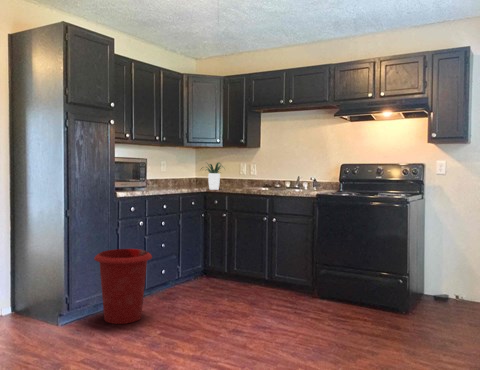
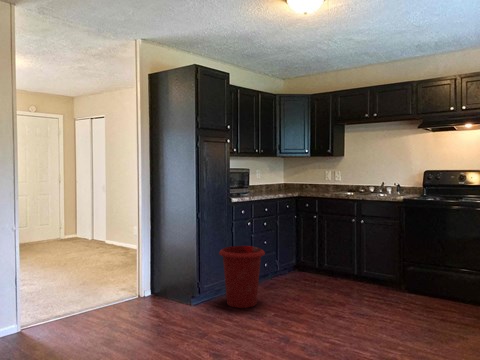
potted plant: present [201,162,223,190] -> none [292,170,321,195]

